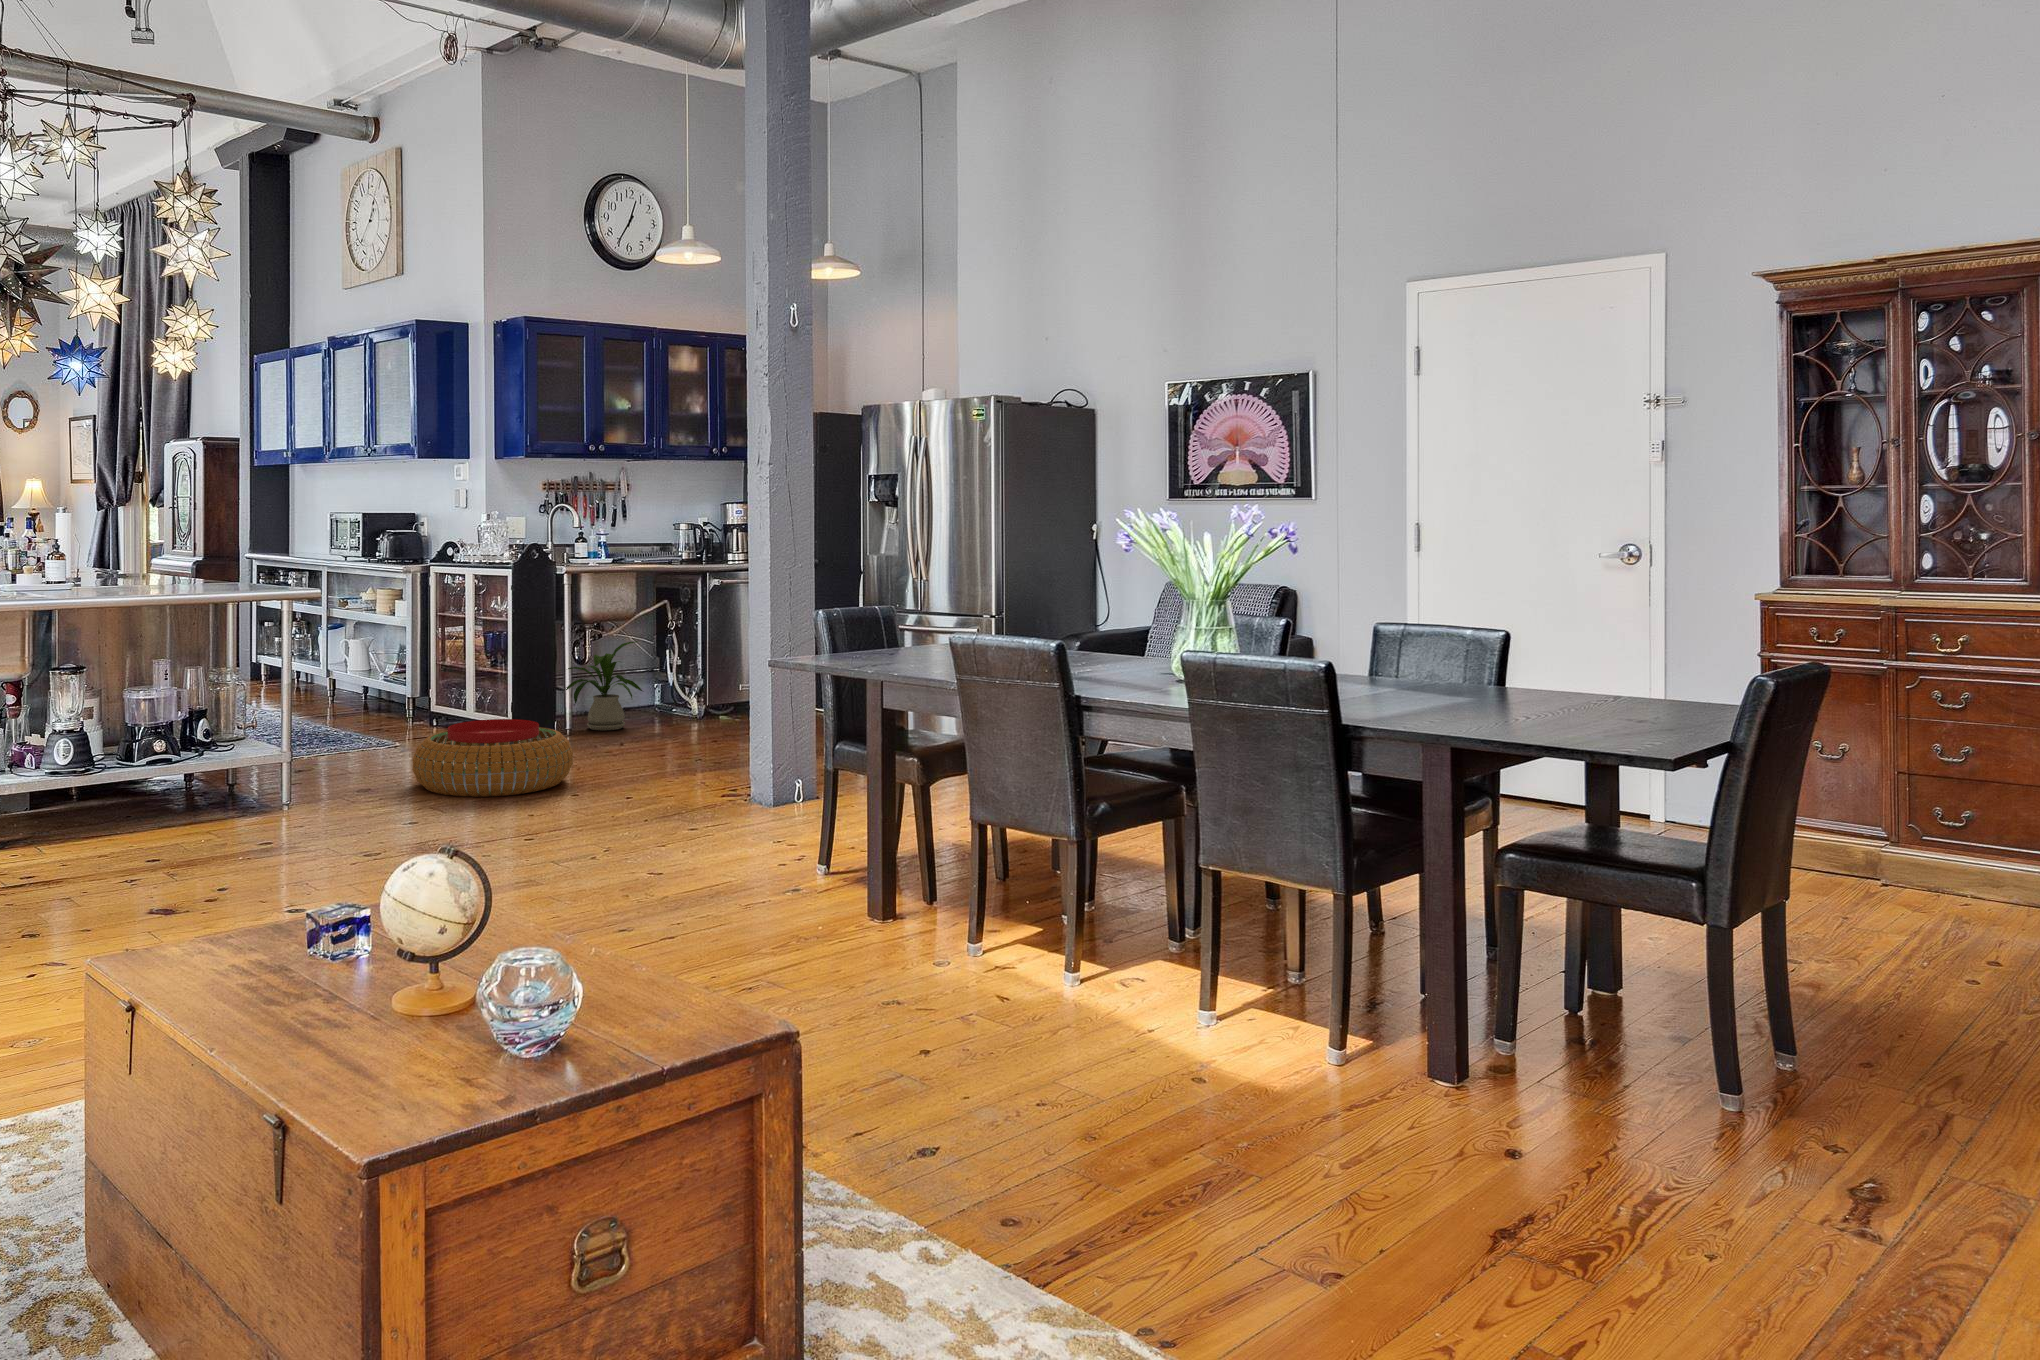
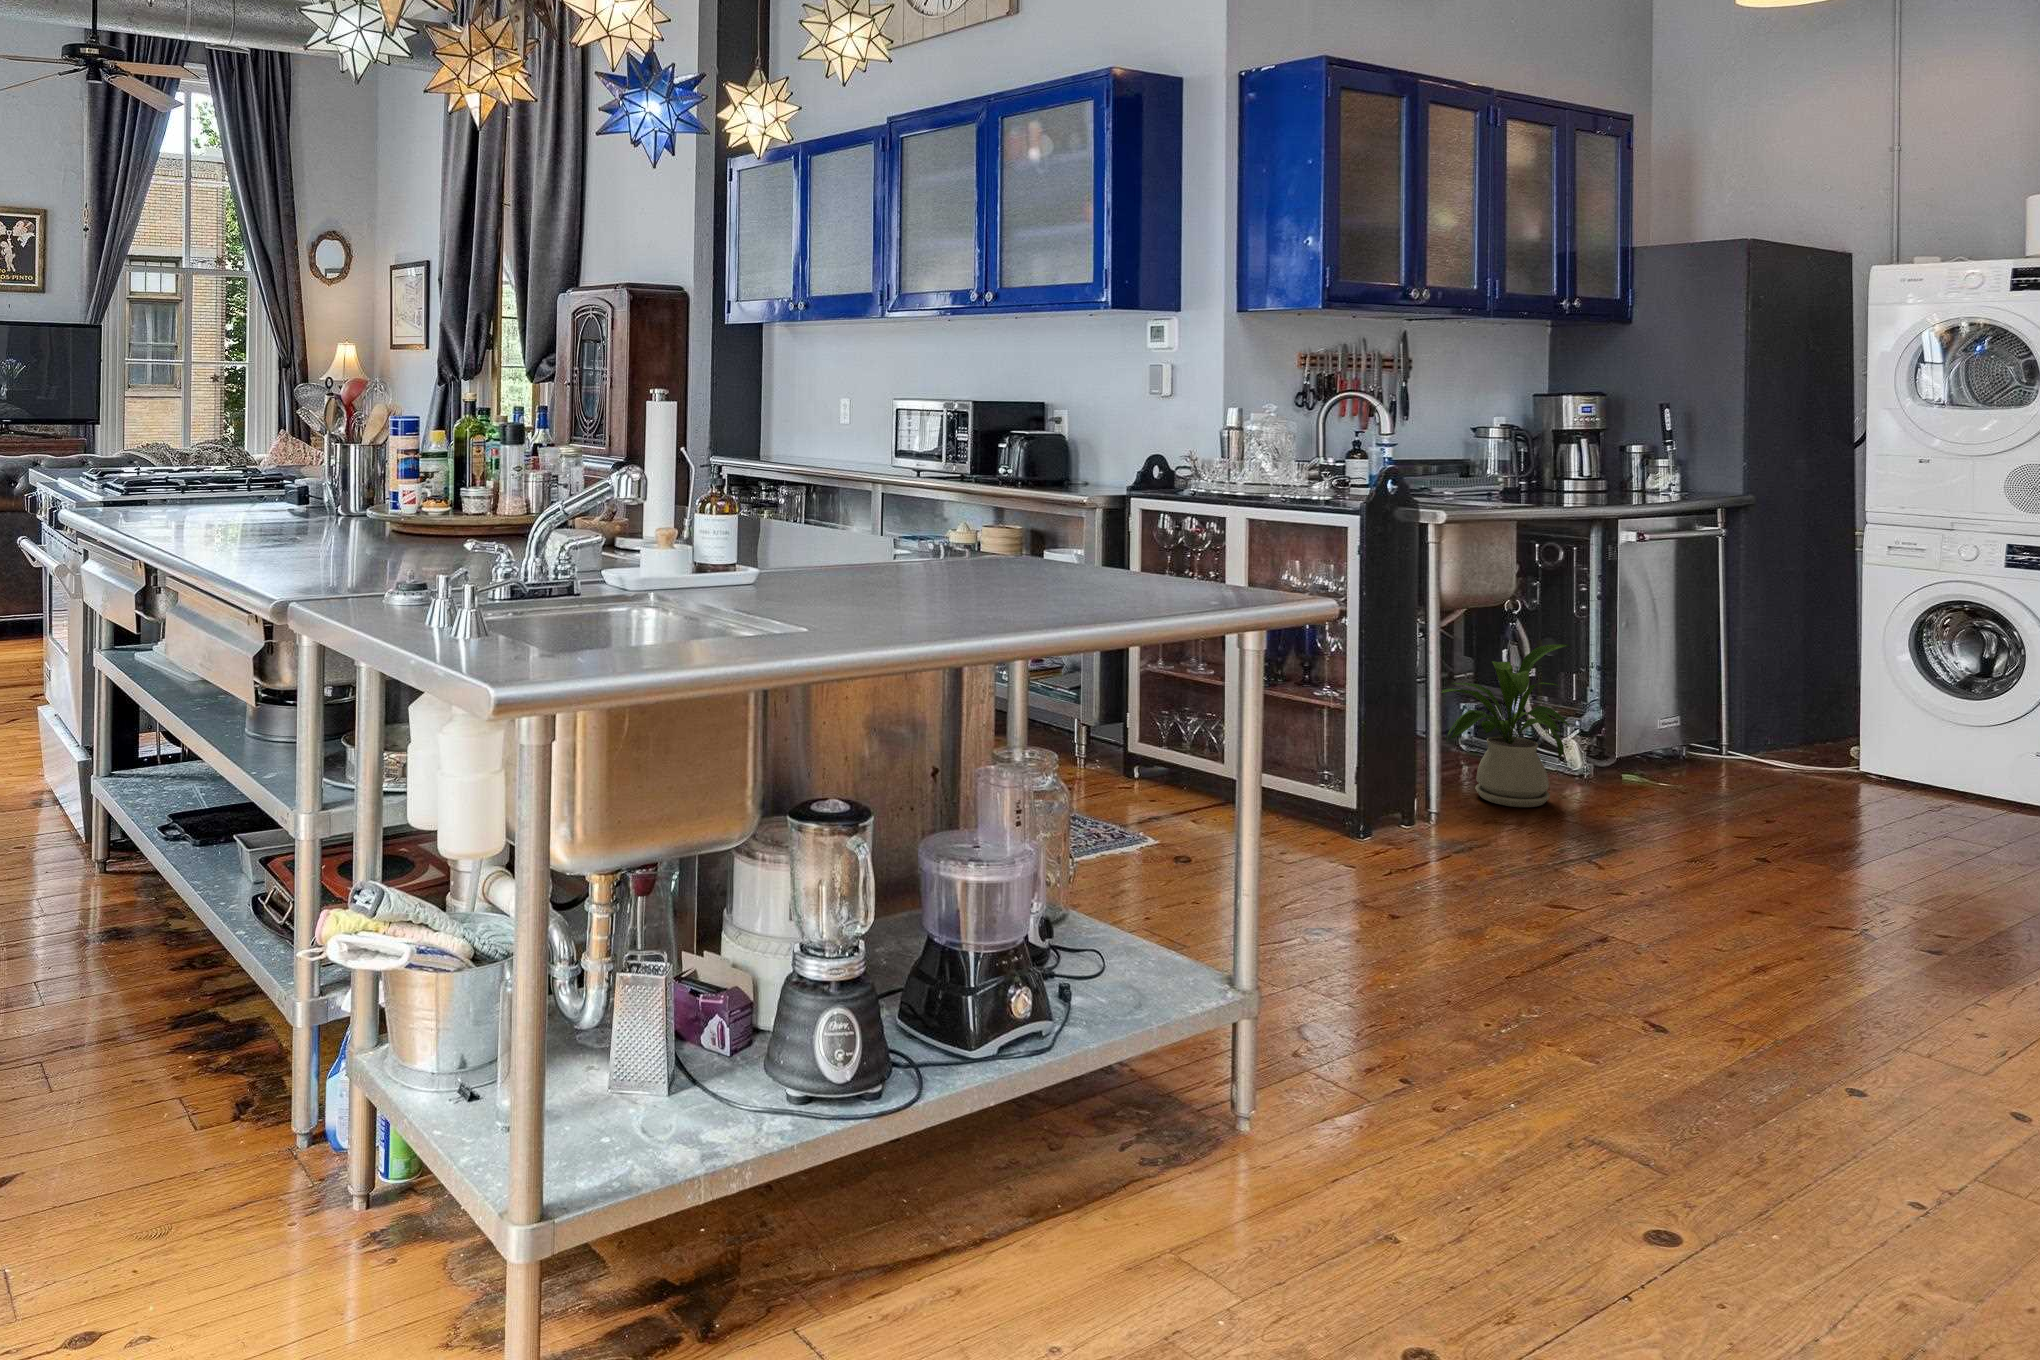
pouf: present [413,719,573,797] -> none [1472,868,1885,1105]

